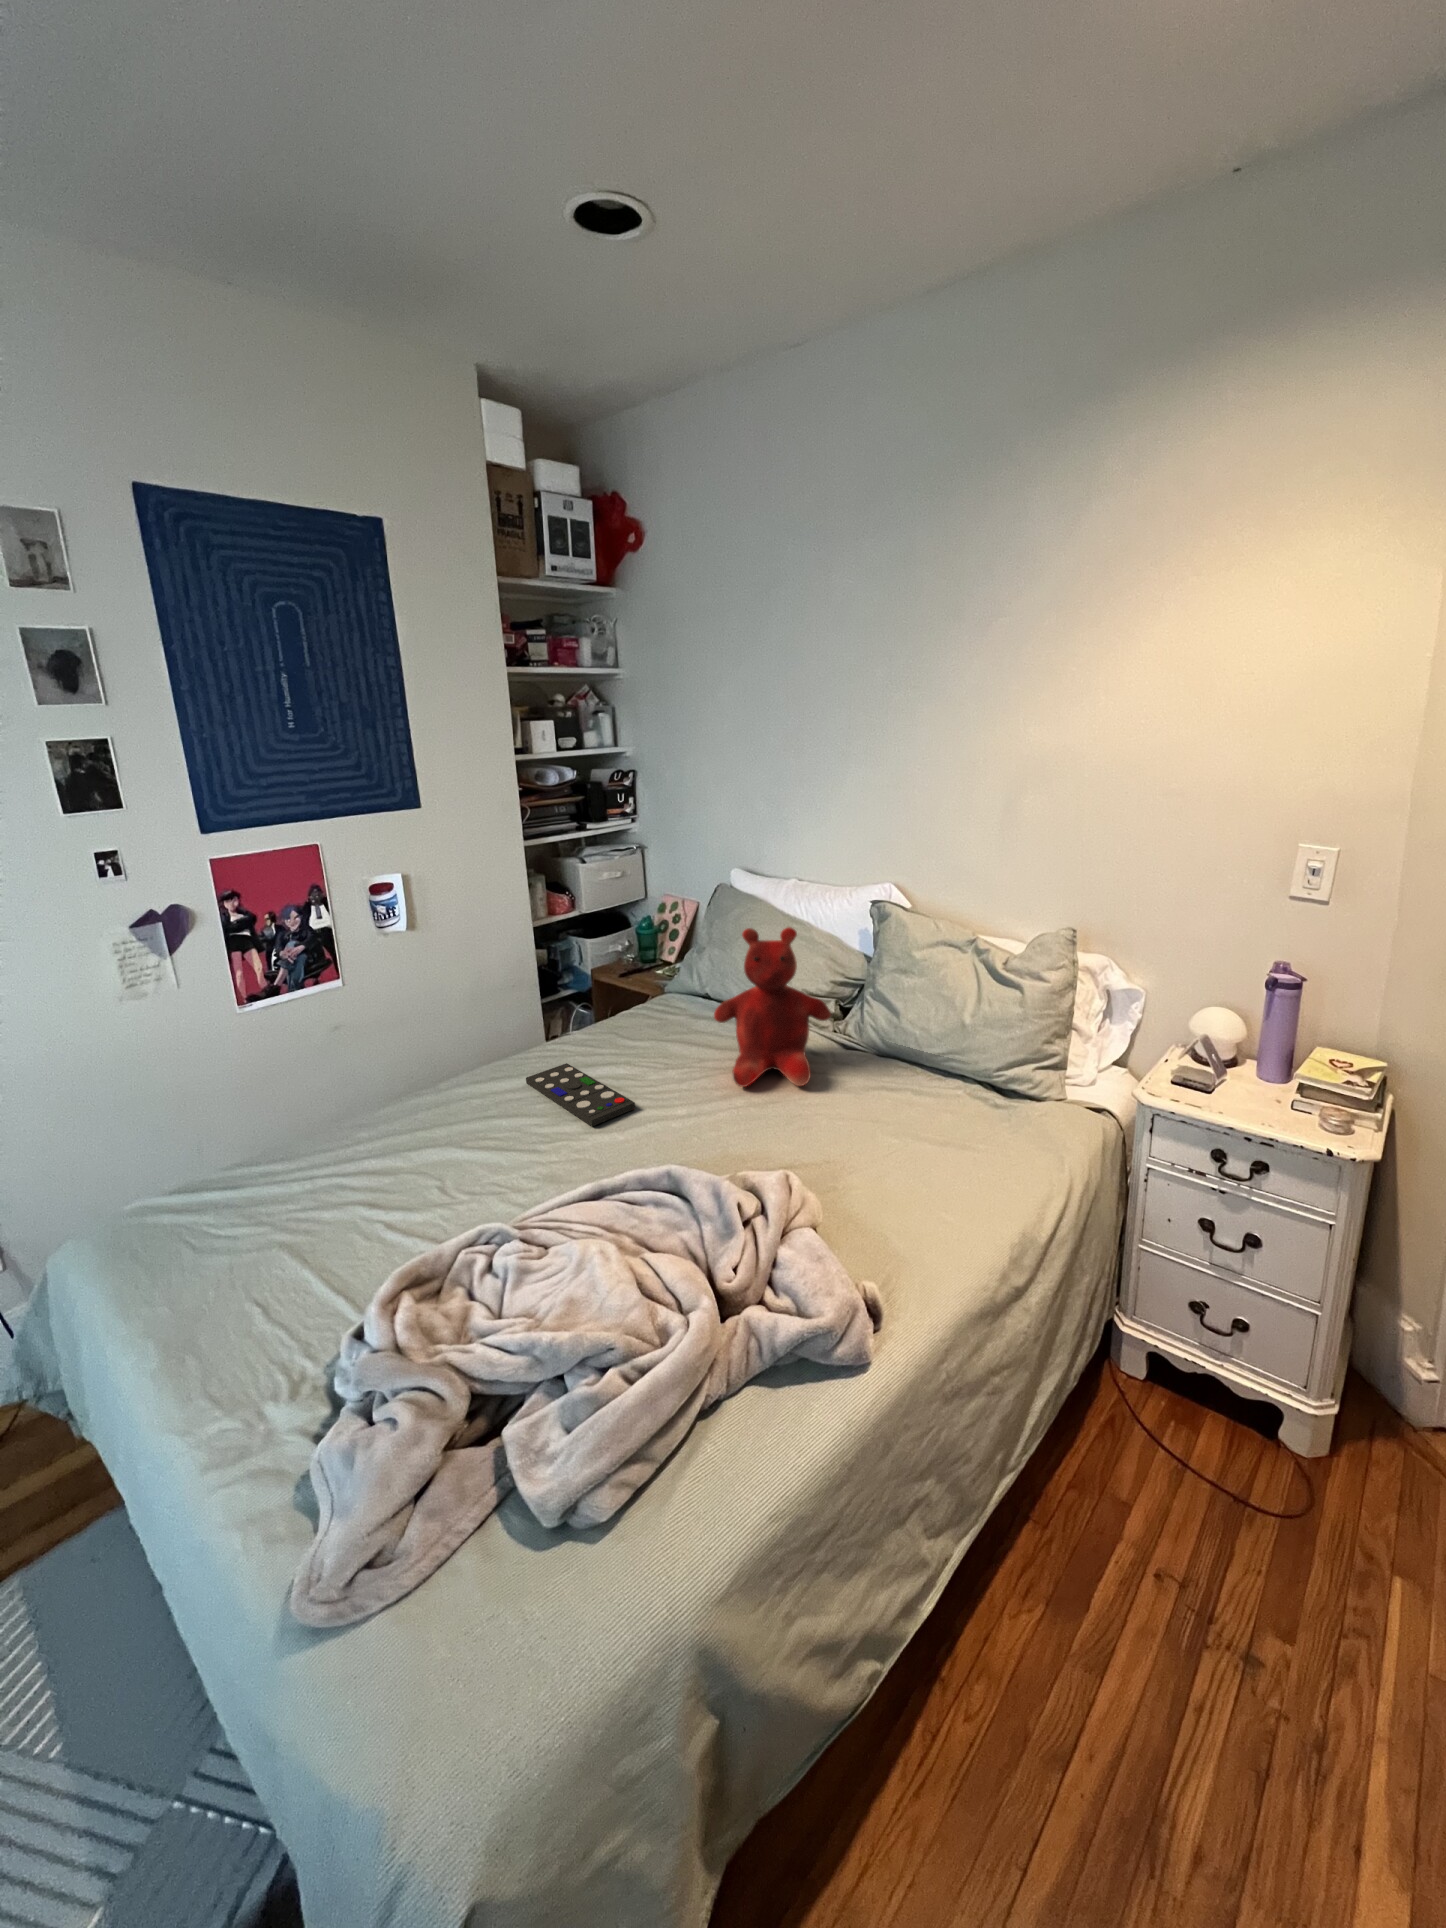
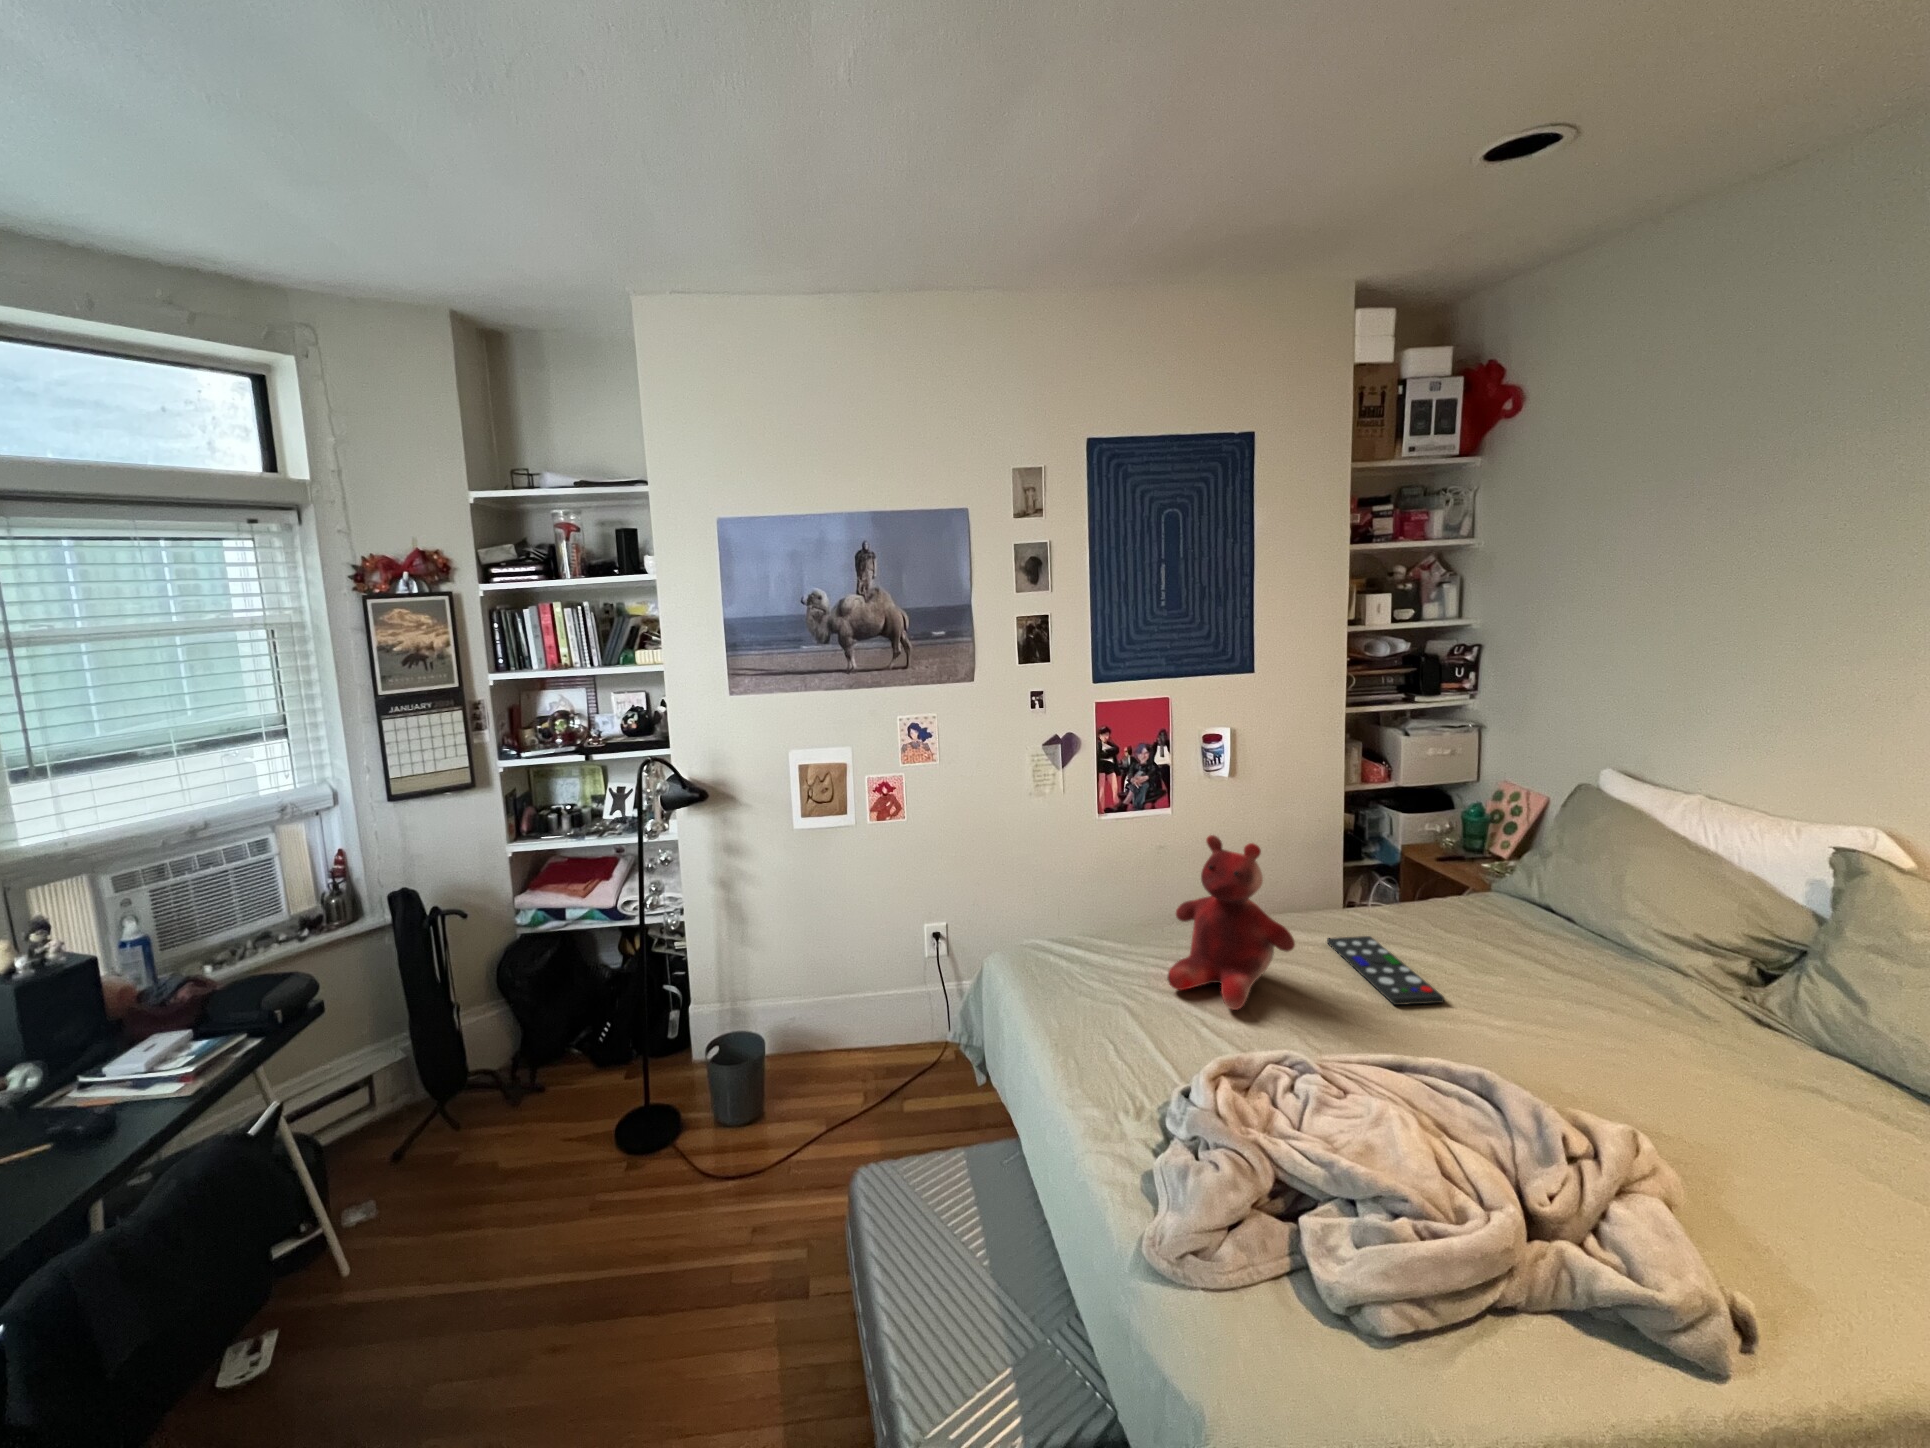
teddy bear: present [714,927,831,1087] -> present [1167,835,1295,1010]

